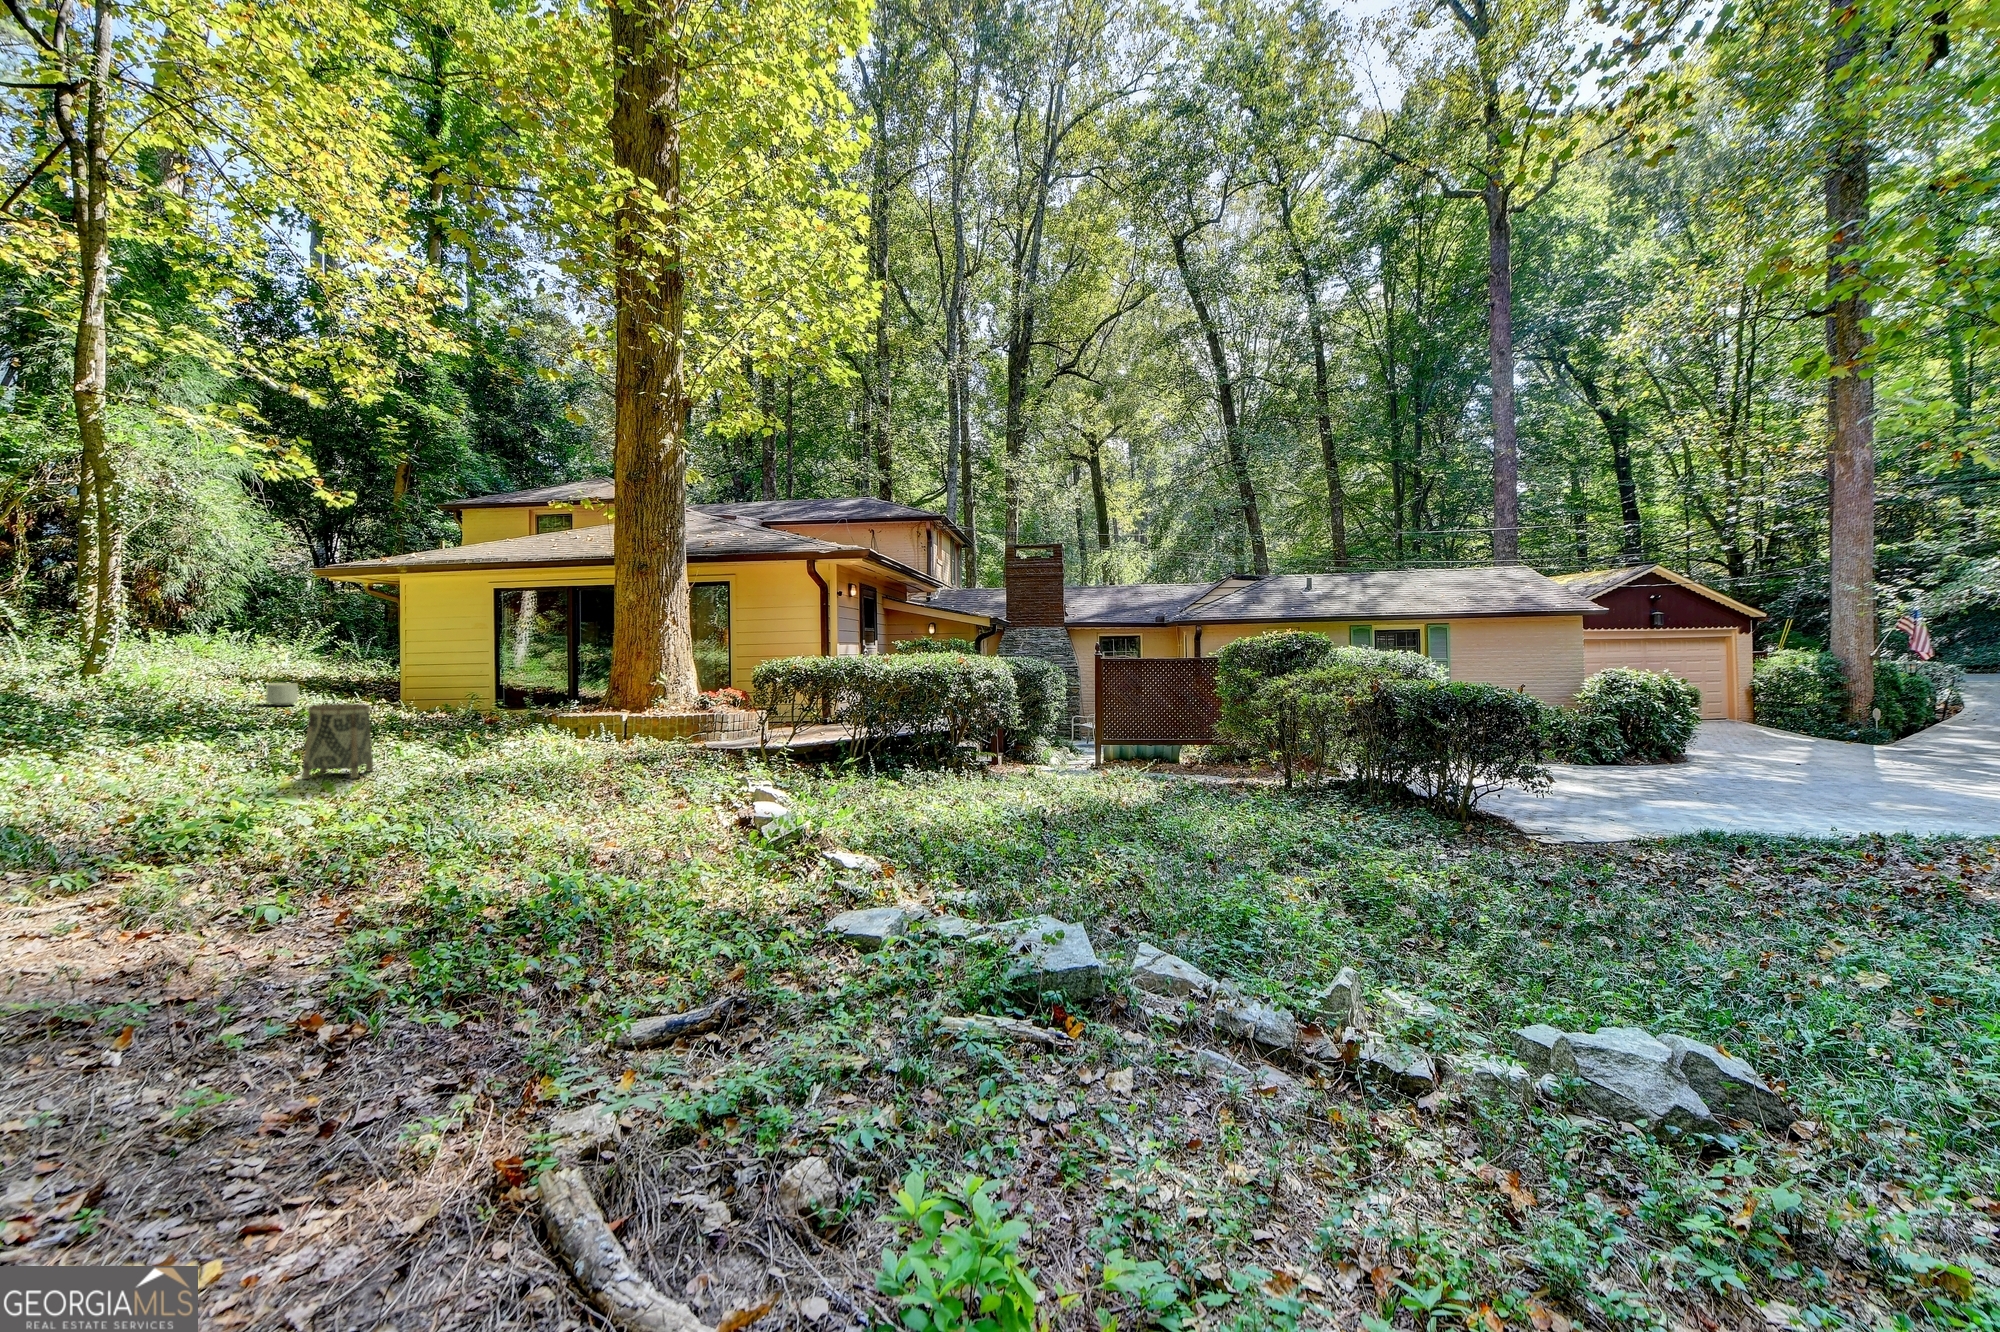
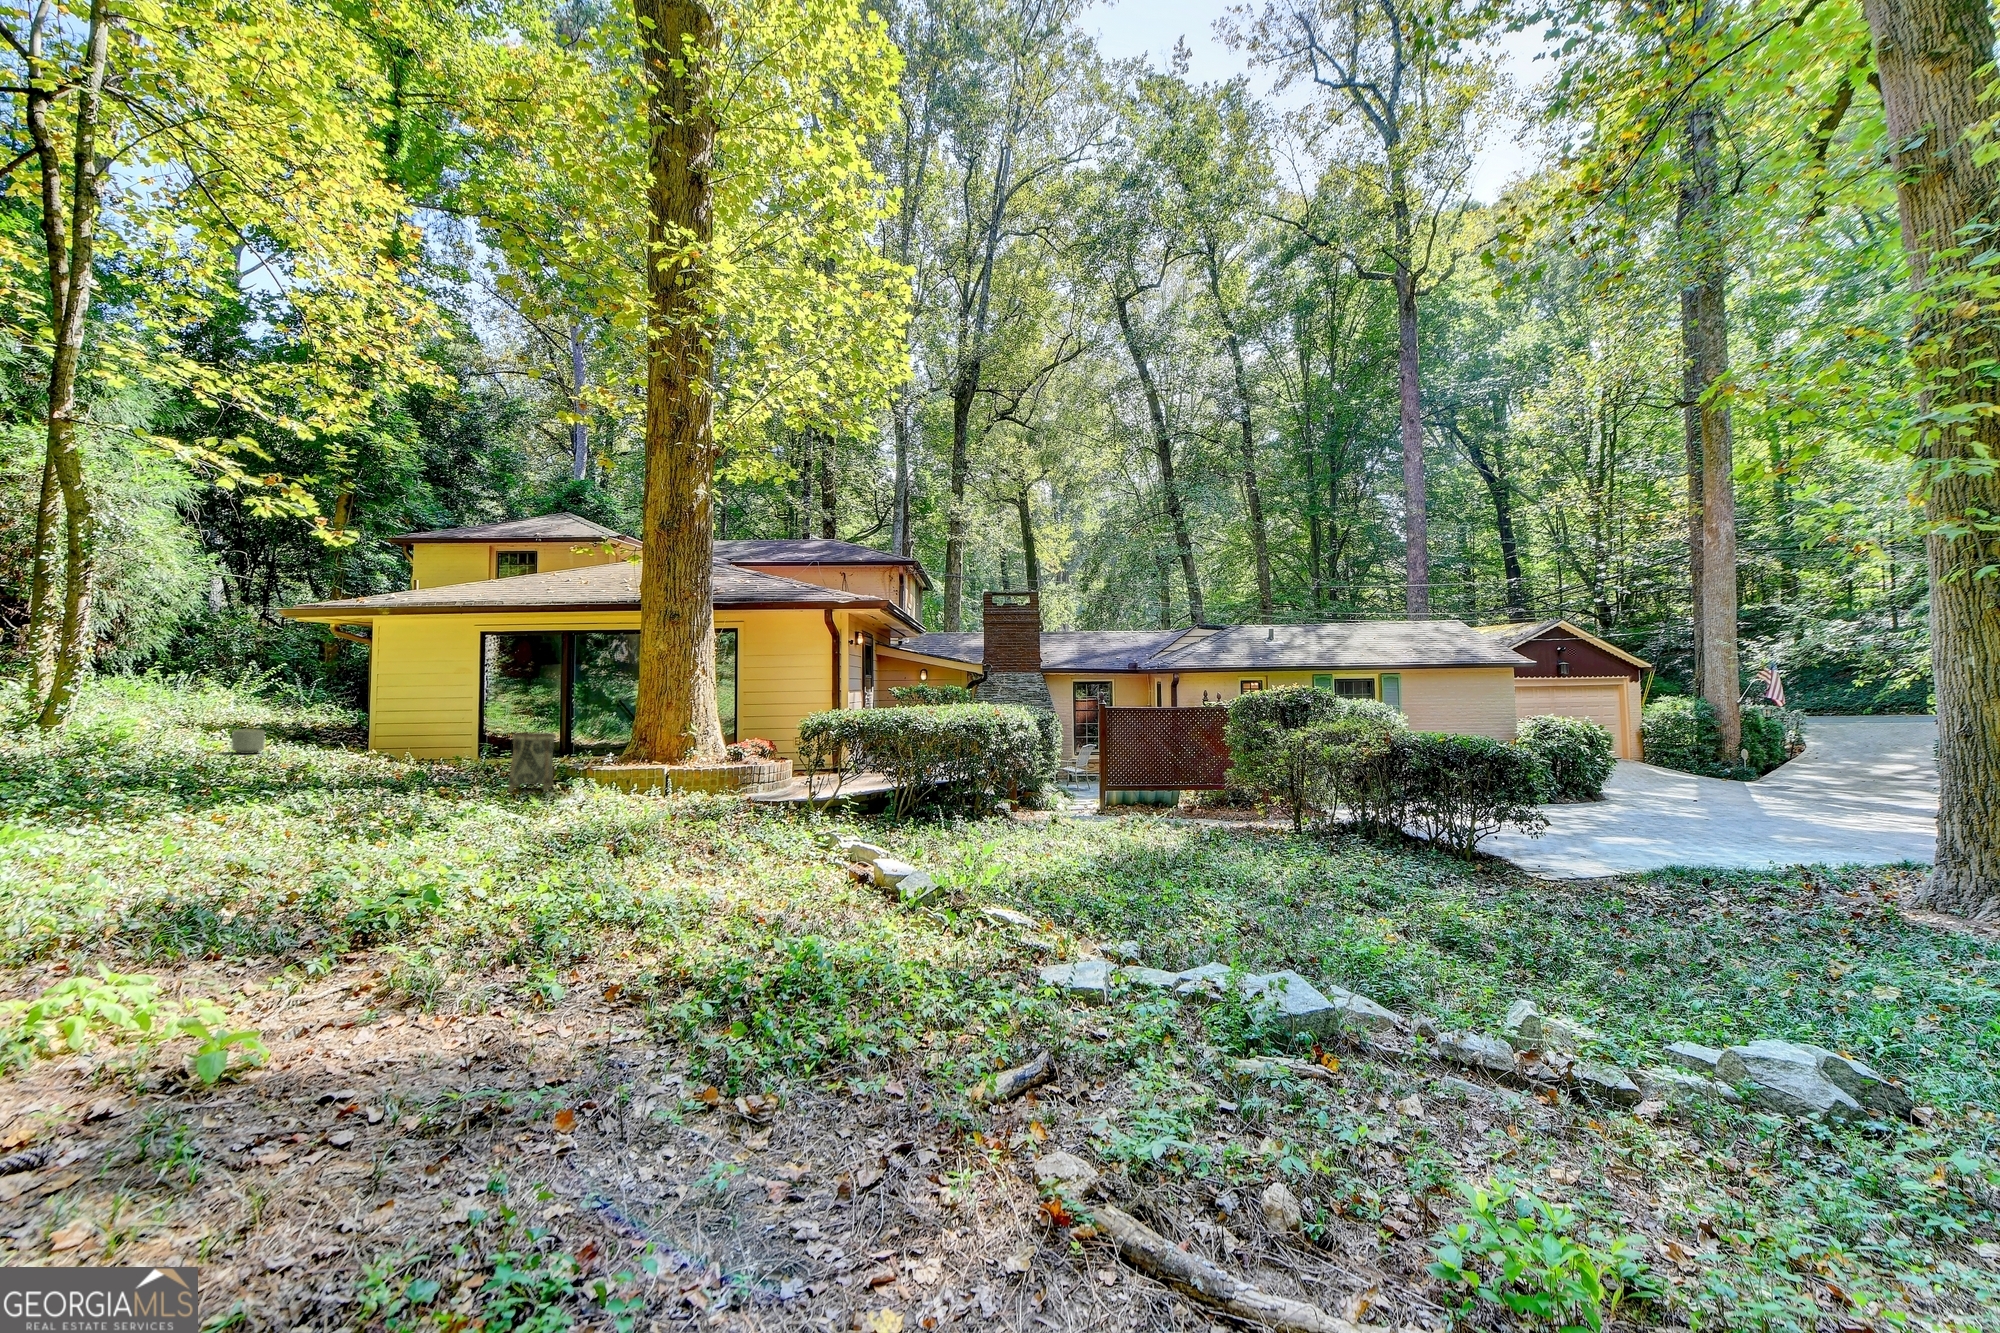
basket: present [302,704,373,779] -> present [508,732,556,792]

